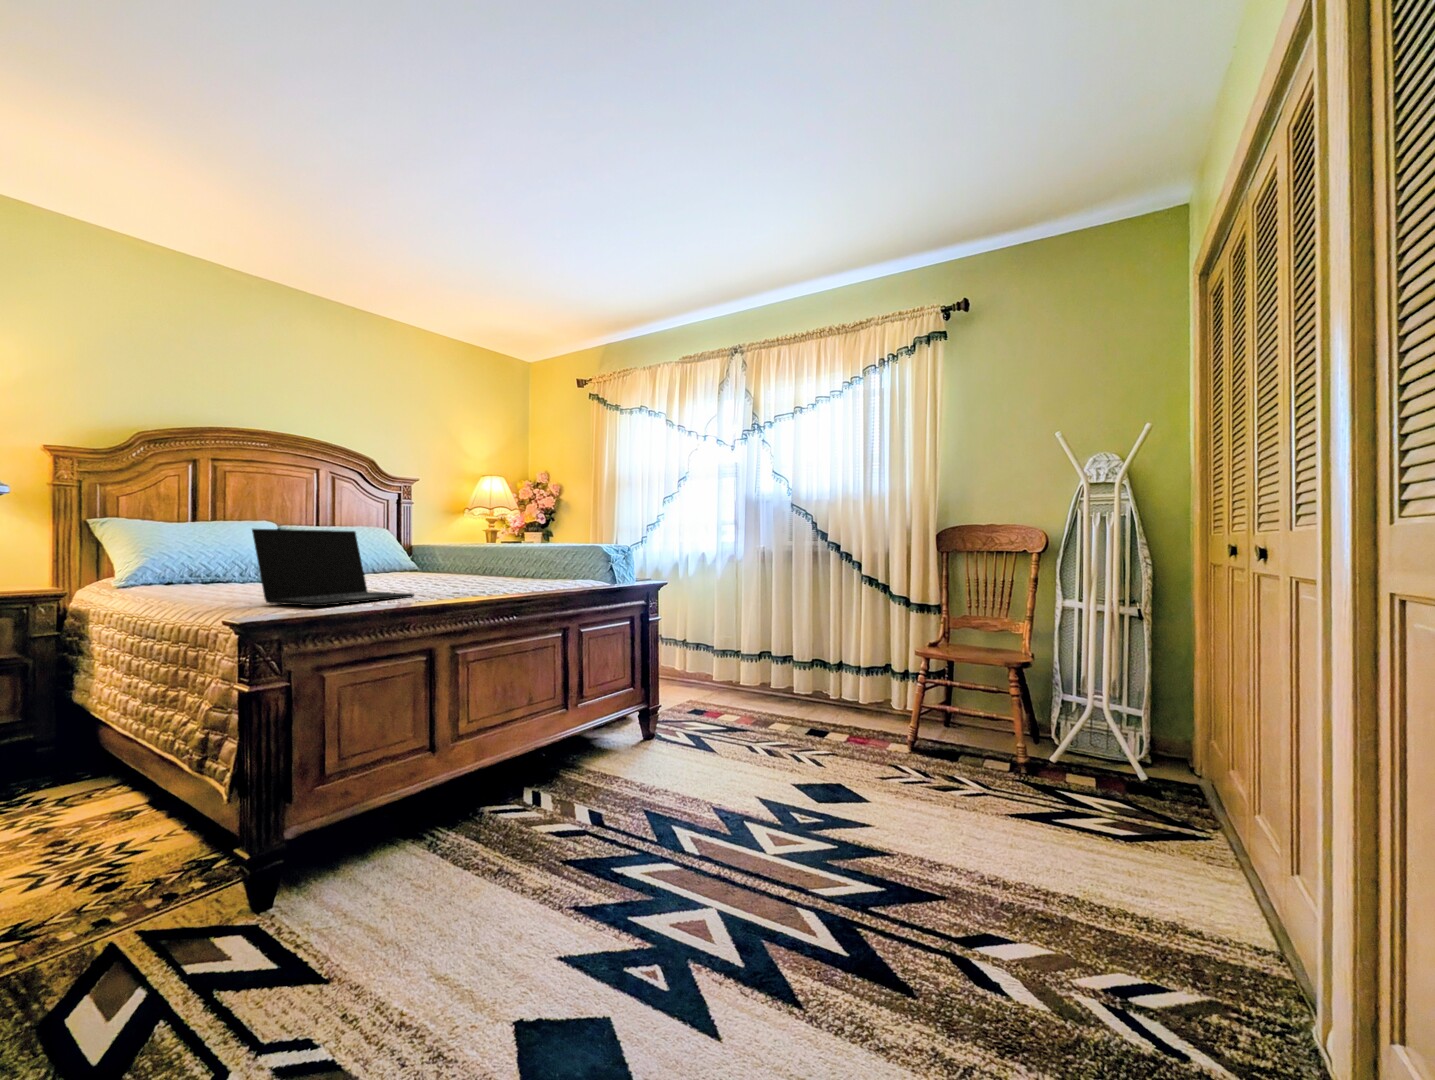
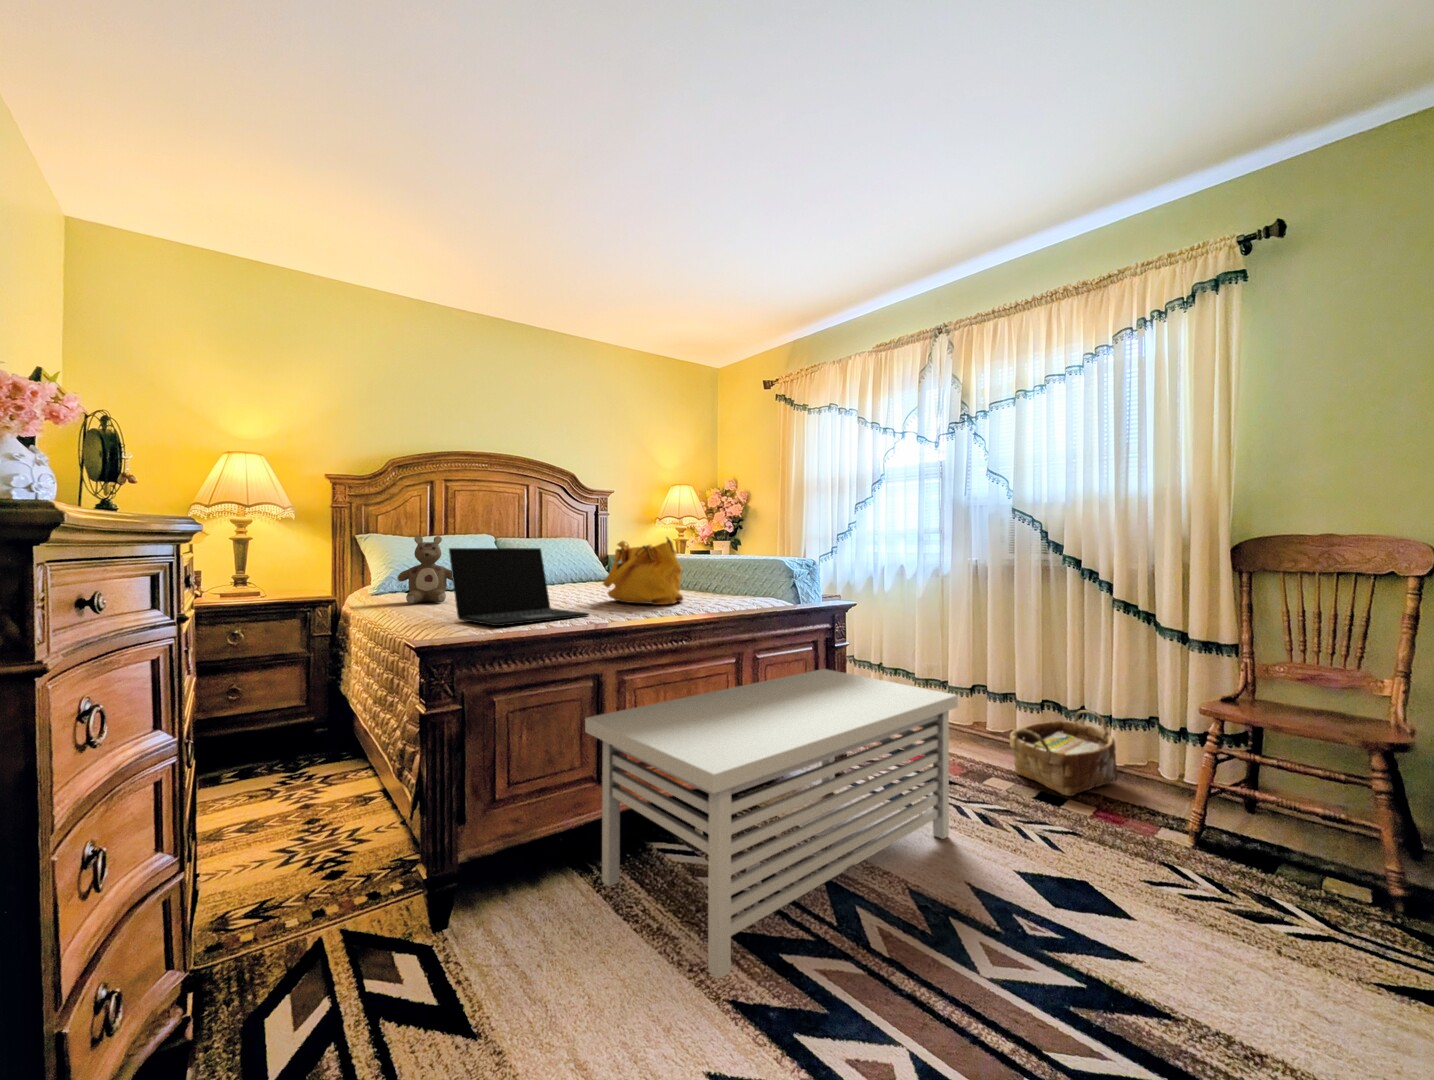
stuffed bear: none [164,519,243,593] -> present [397,536,453,603]
handbag: none [422,521,507,587] -> present [603,537,683,605]
storage bench: none [418,641,750,894] -> present [585,669,958,979]
woven basket: none [789,663,865,730] -> present [1010,710,1118,796]

